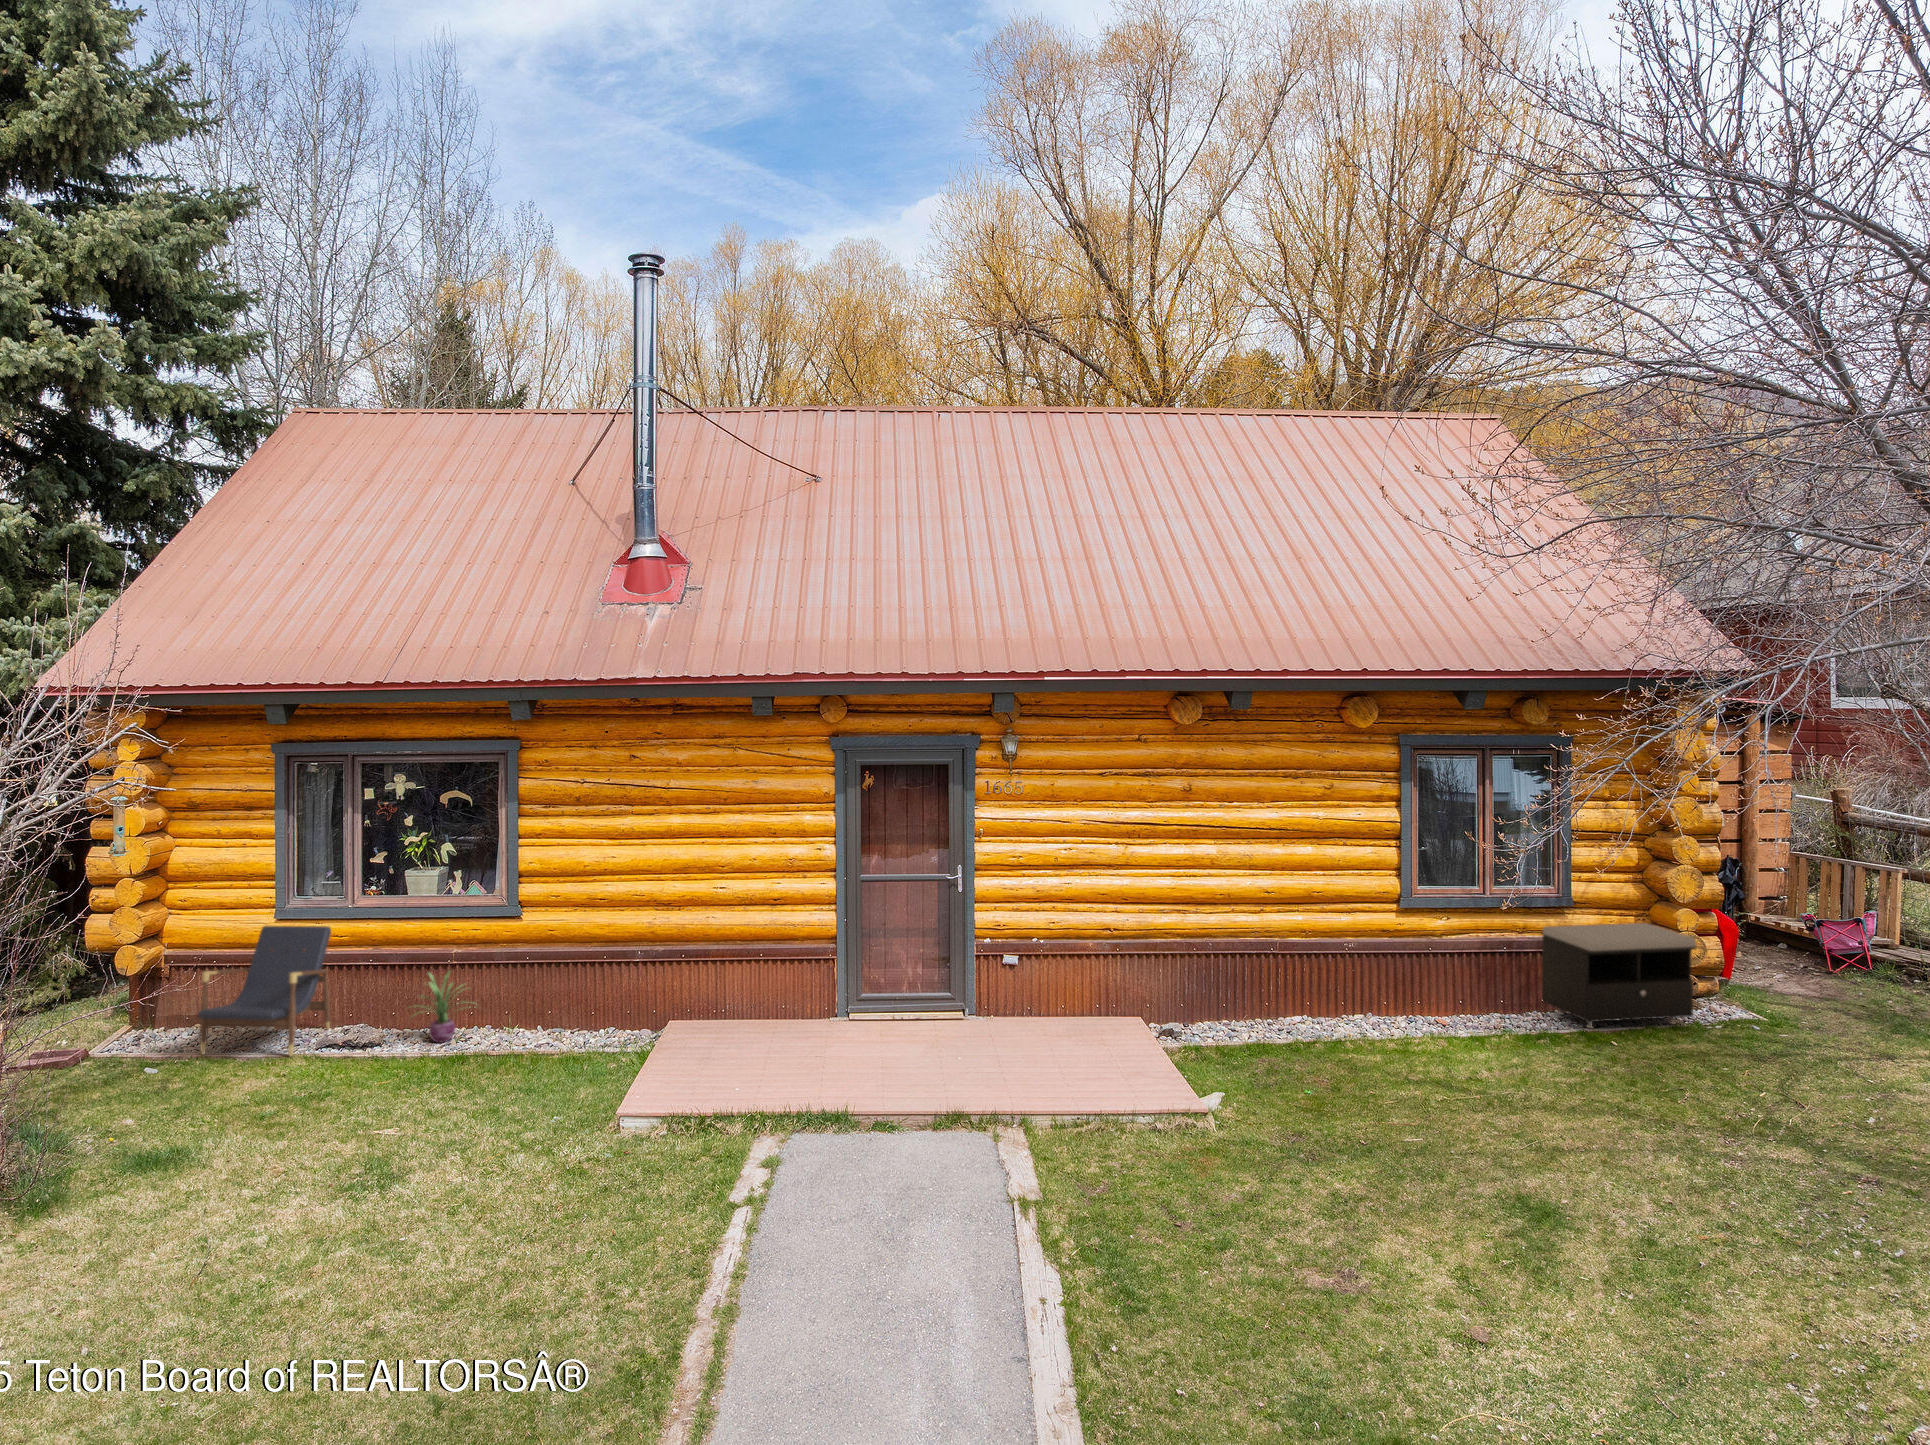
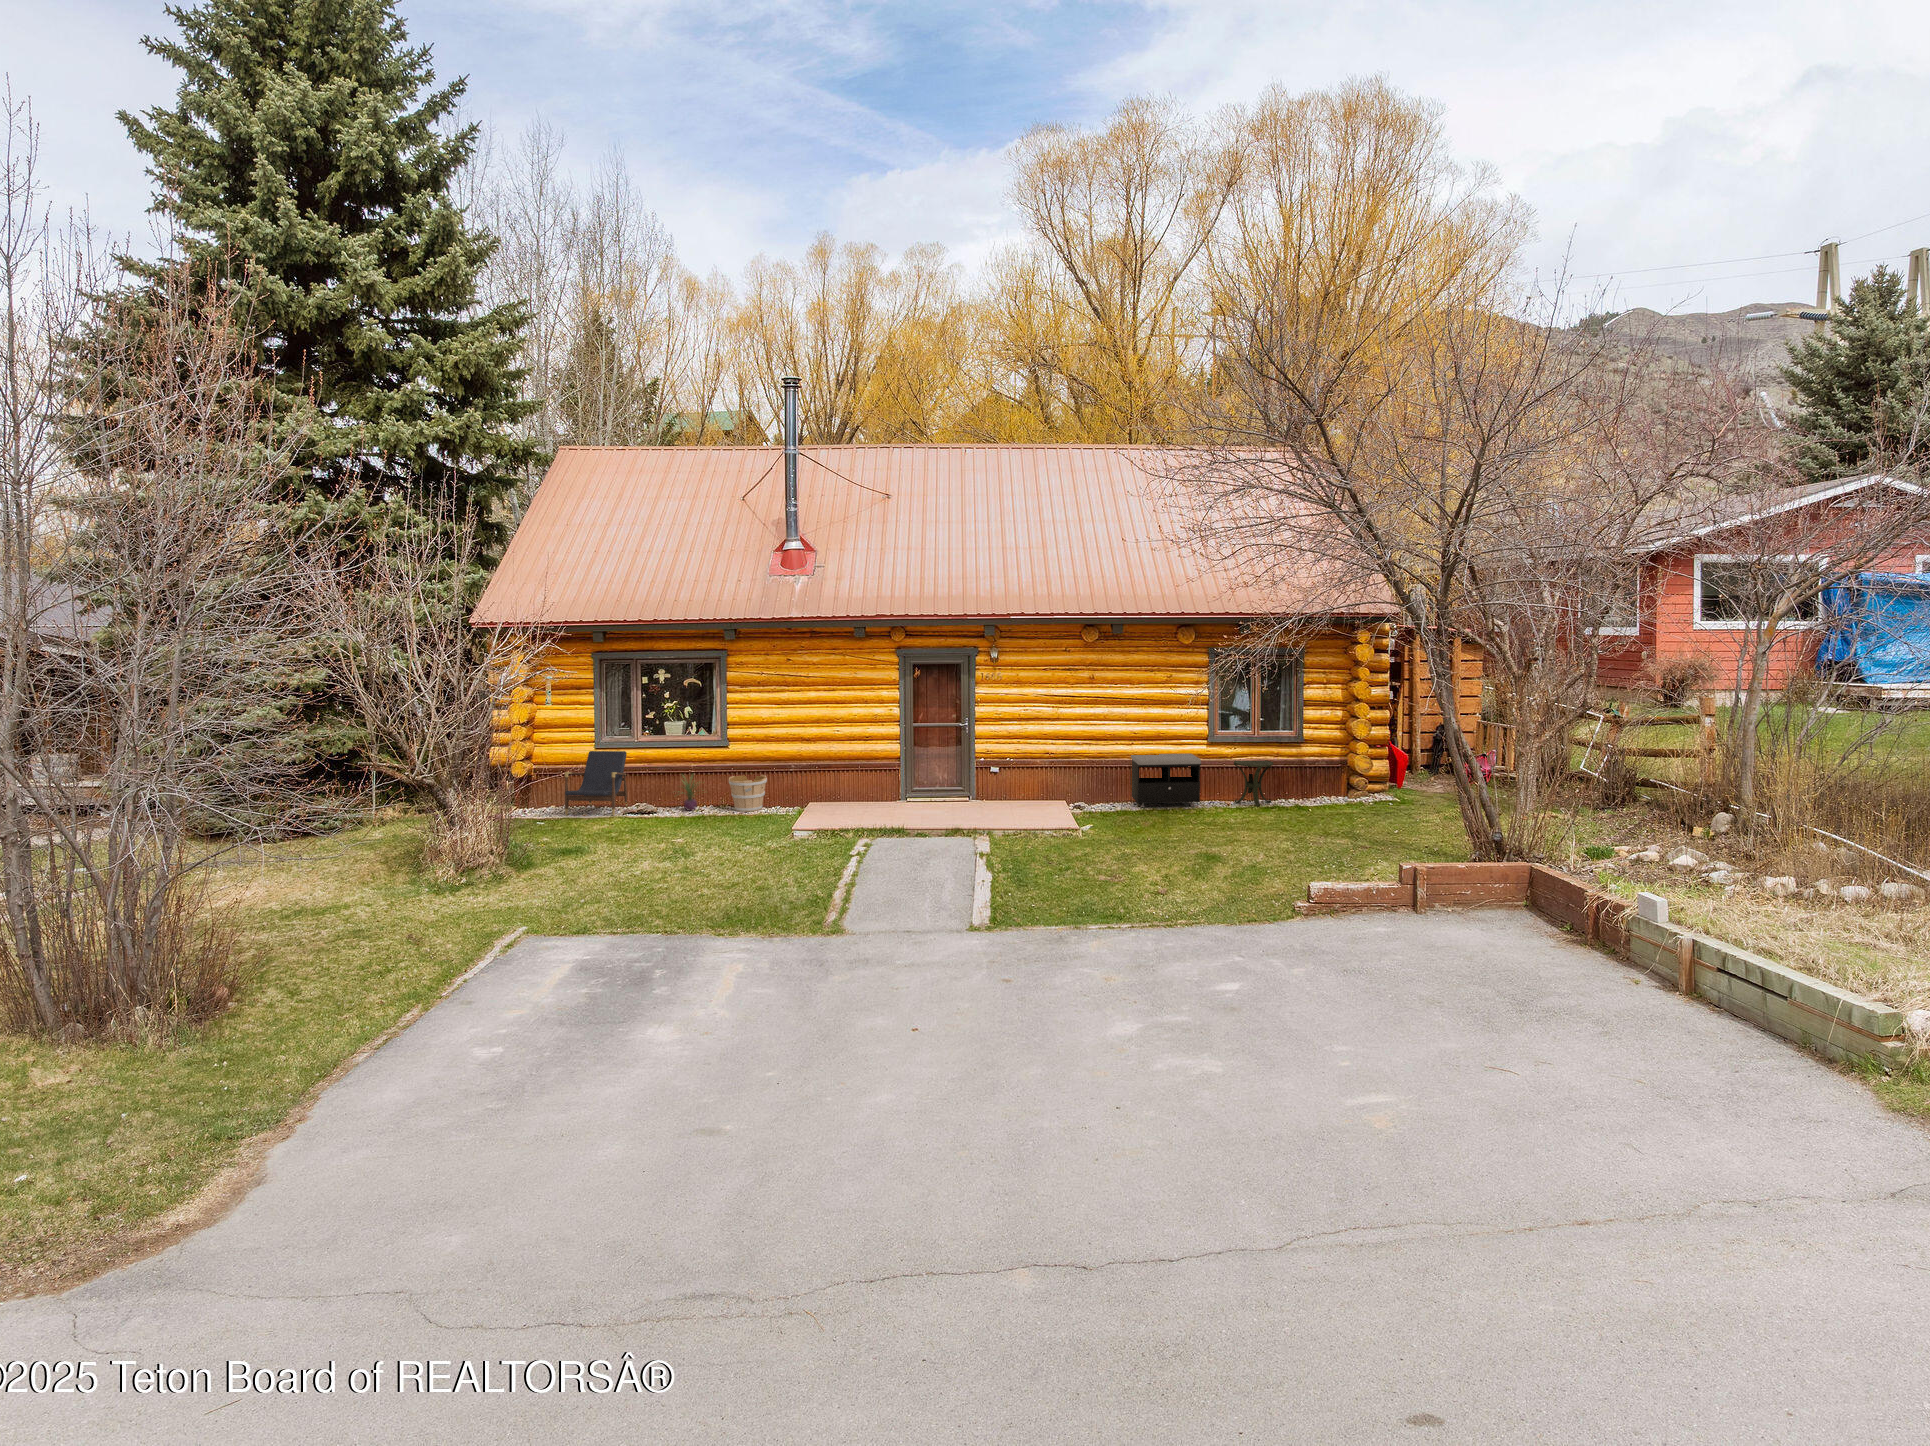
storage bench: present [1542,923,1696,1028] -> present [1130,754,1201,807]
side table: none [1453,940,1533,1036] -> present [1234,759,1273,806]
wooden bucket: none [514,970,587,1046] -> present [729,775,767,812]

